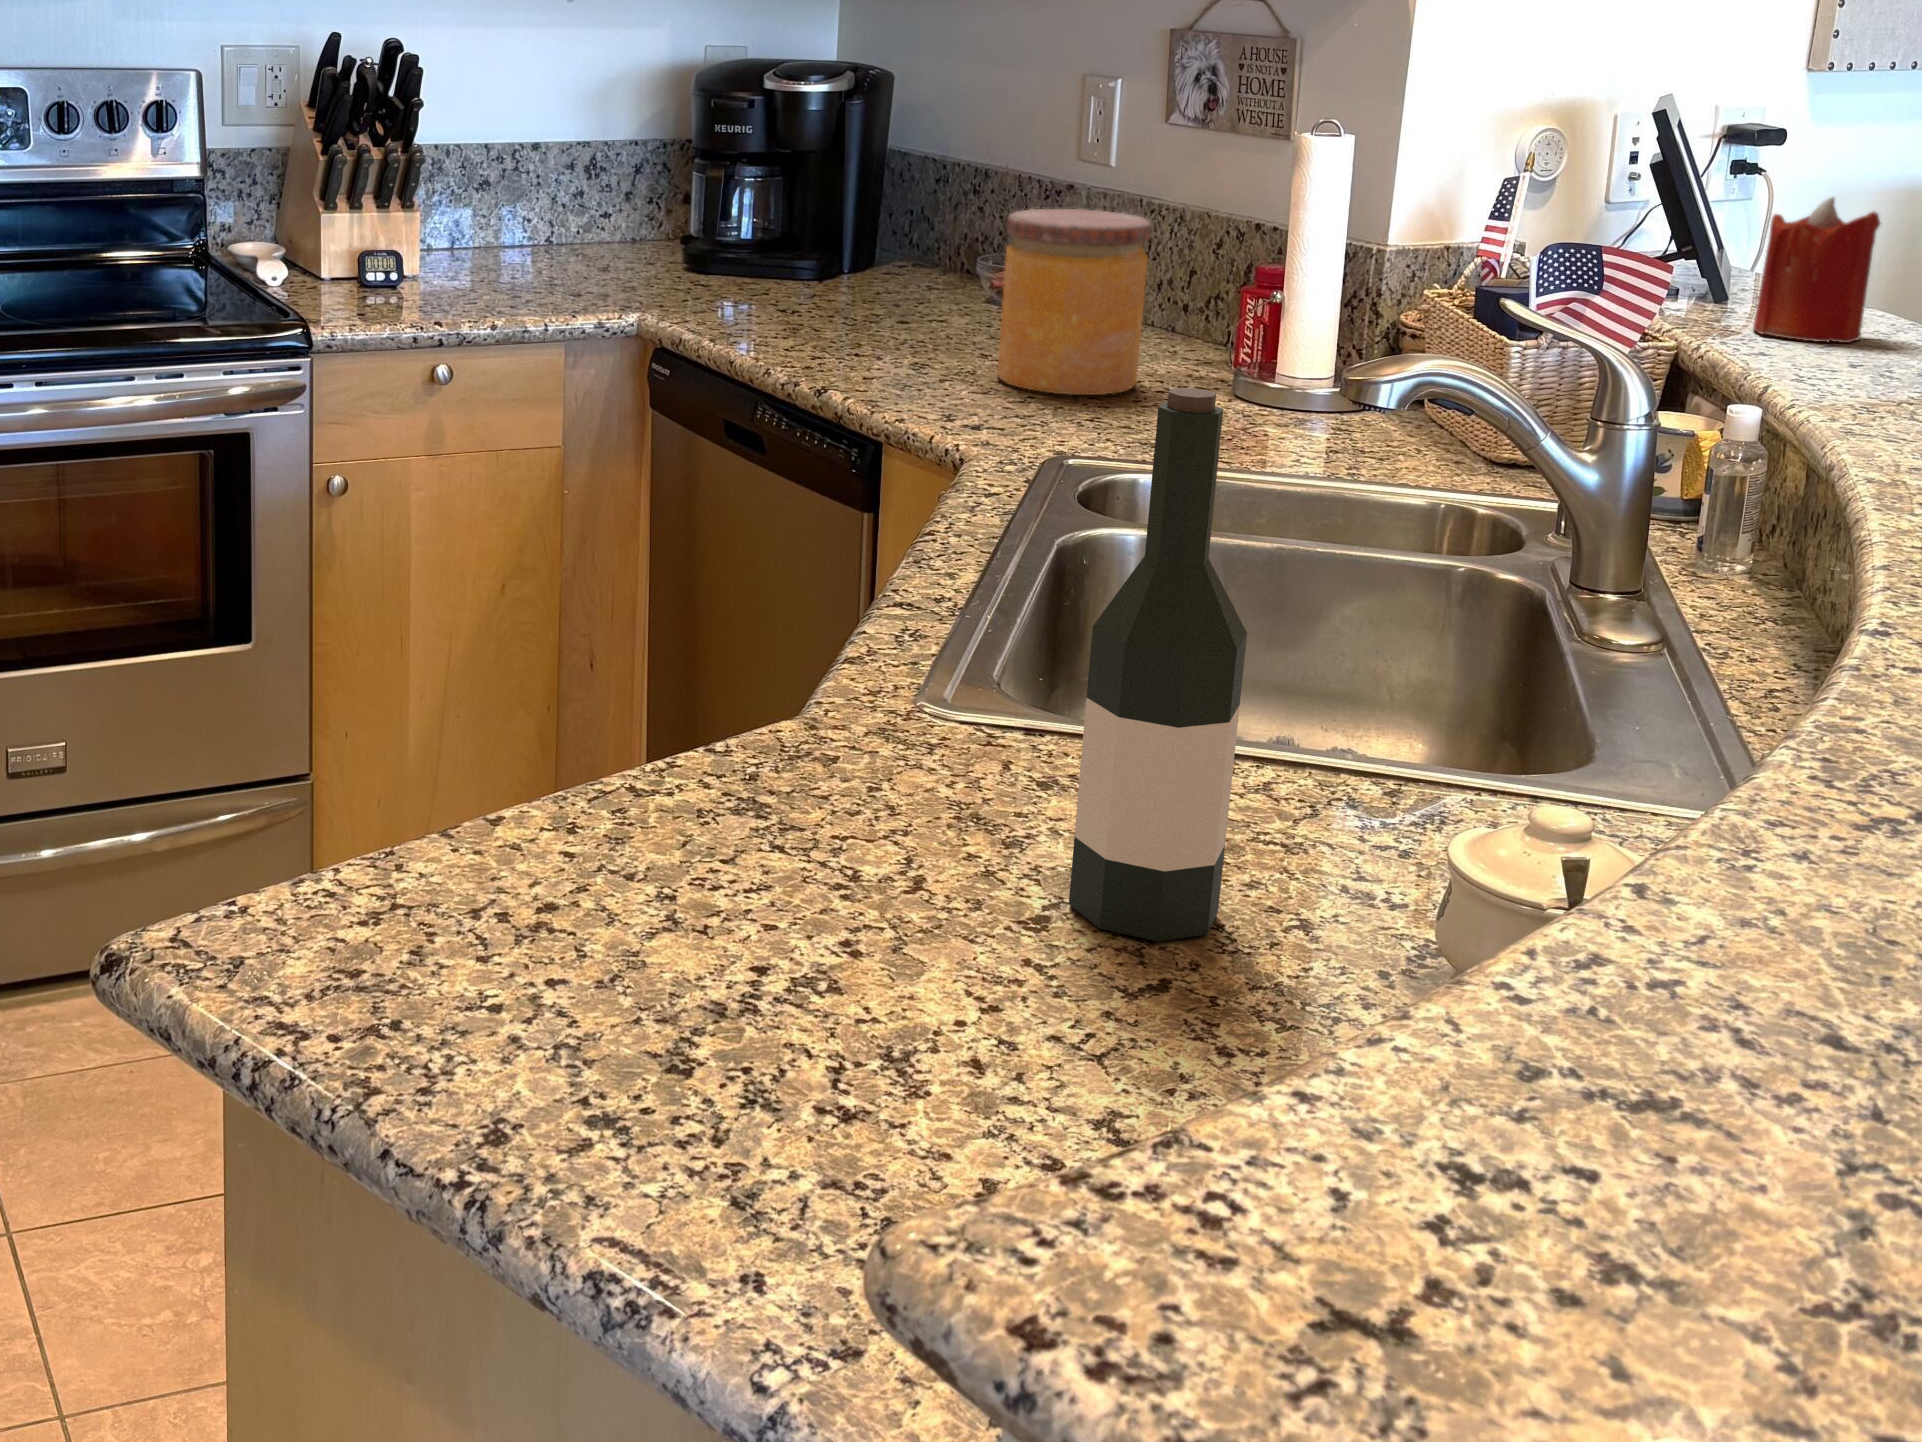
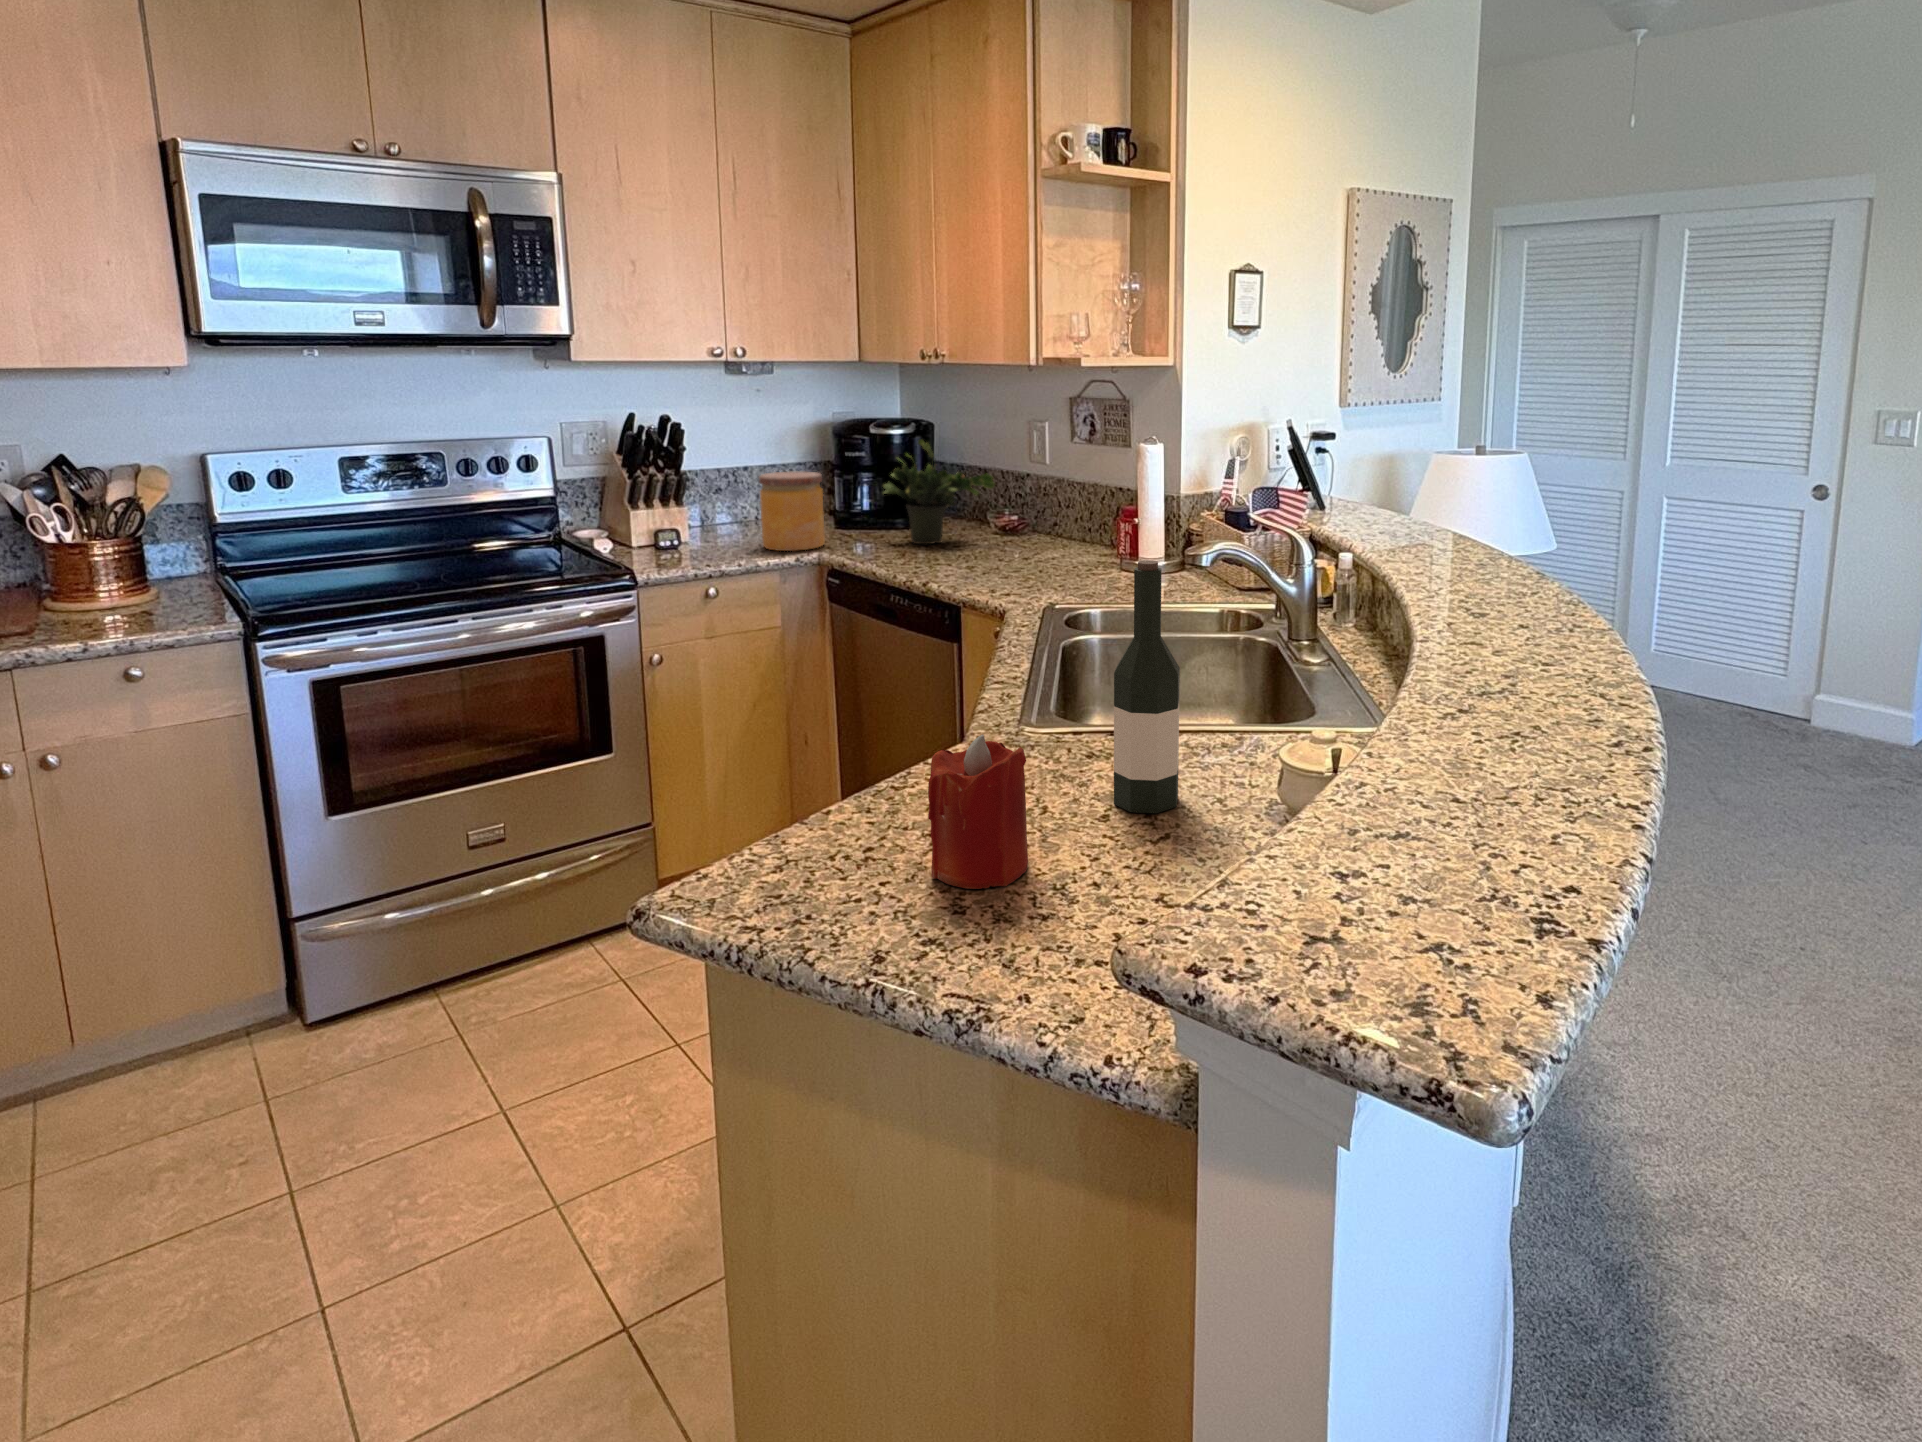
potted plant: none [760,100,992,315] -> present [883,439,995,544]
candle: present [1753,197,1880,343] -> present [928,734,1028,889]
jar: present [997,209,1152,395] -> present [759,471,825,551]

